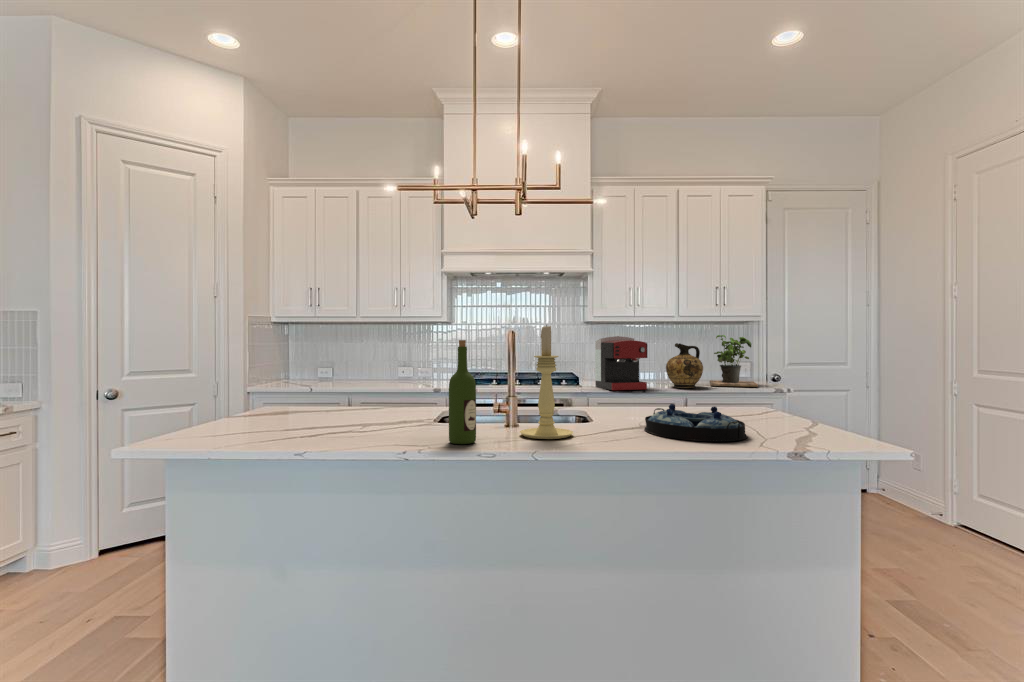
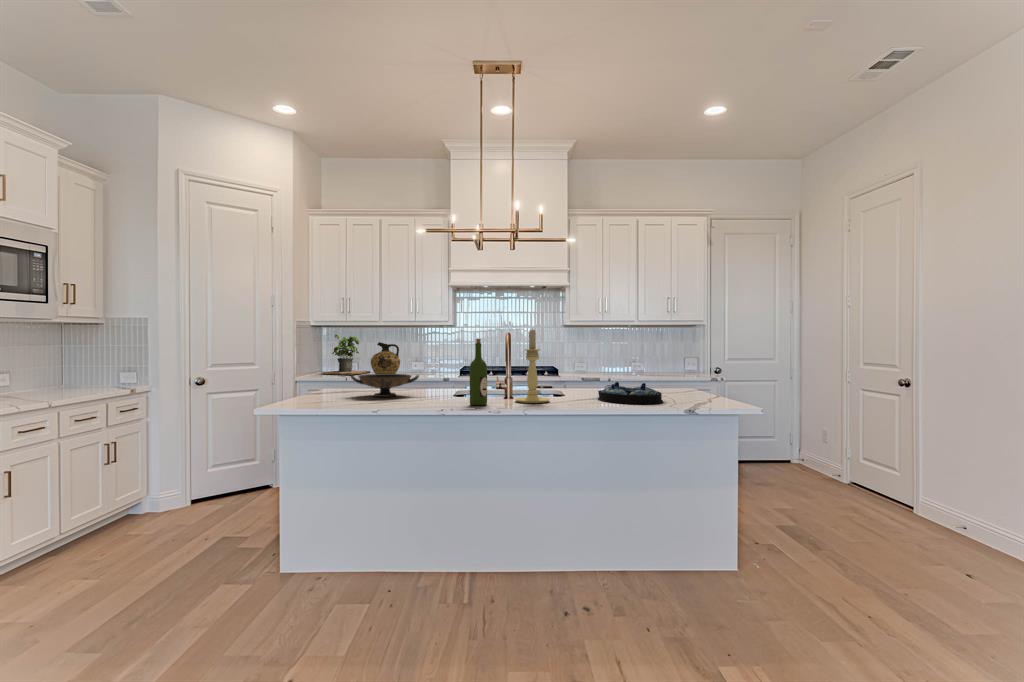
potted plant: present [710,335,758,387] -> present [322,335,370,375]
coffee maker: present [595,336,648,390] -> none [572,337,612,379]
ceramic jug: present [666,343,703,388] -> present [371,342,400,374]
decorative bowl: none [281,390,382,425] -> present [351,374,419,397]

